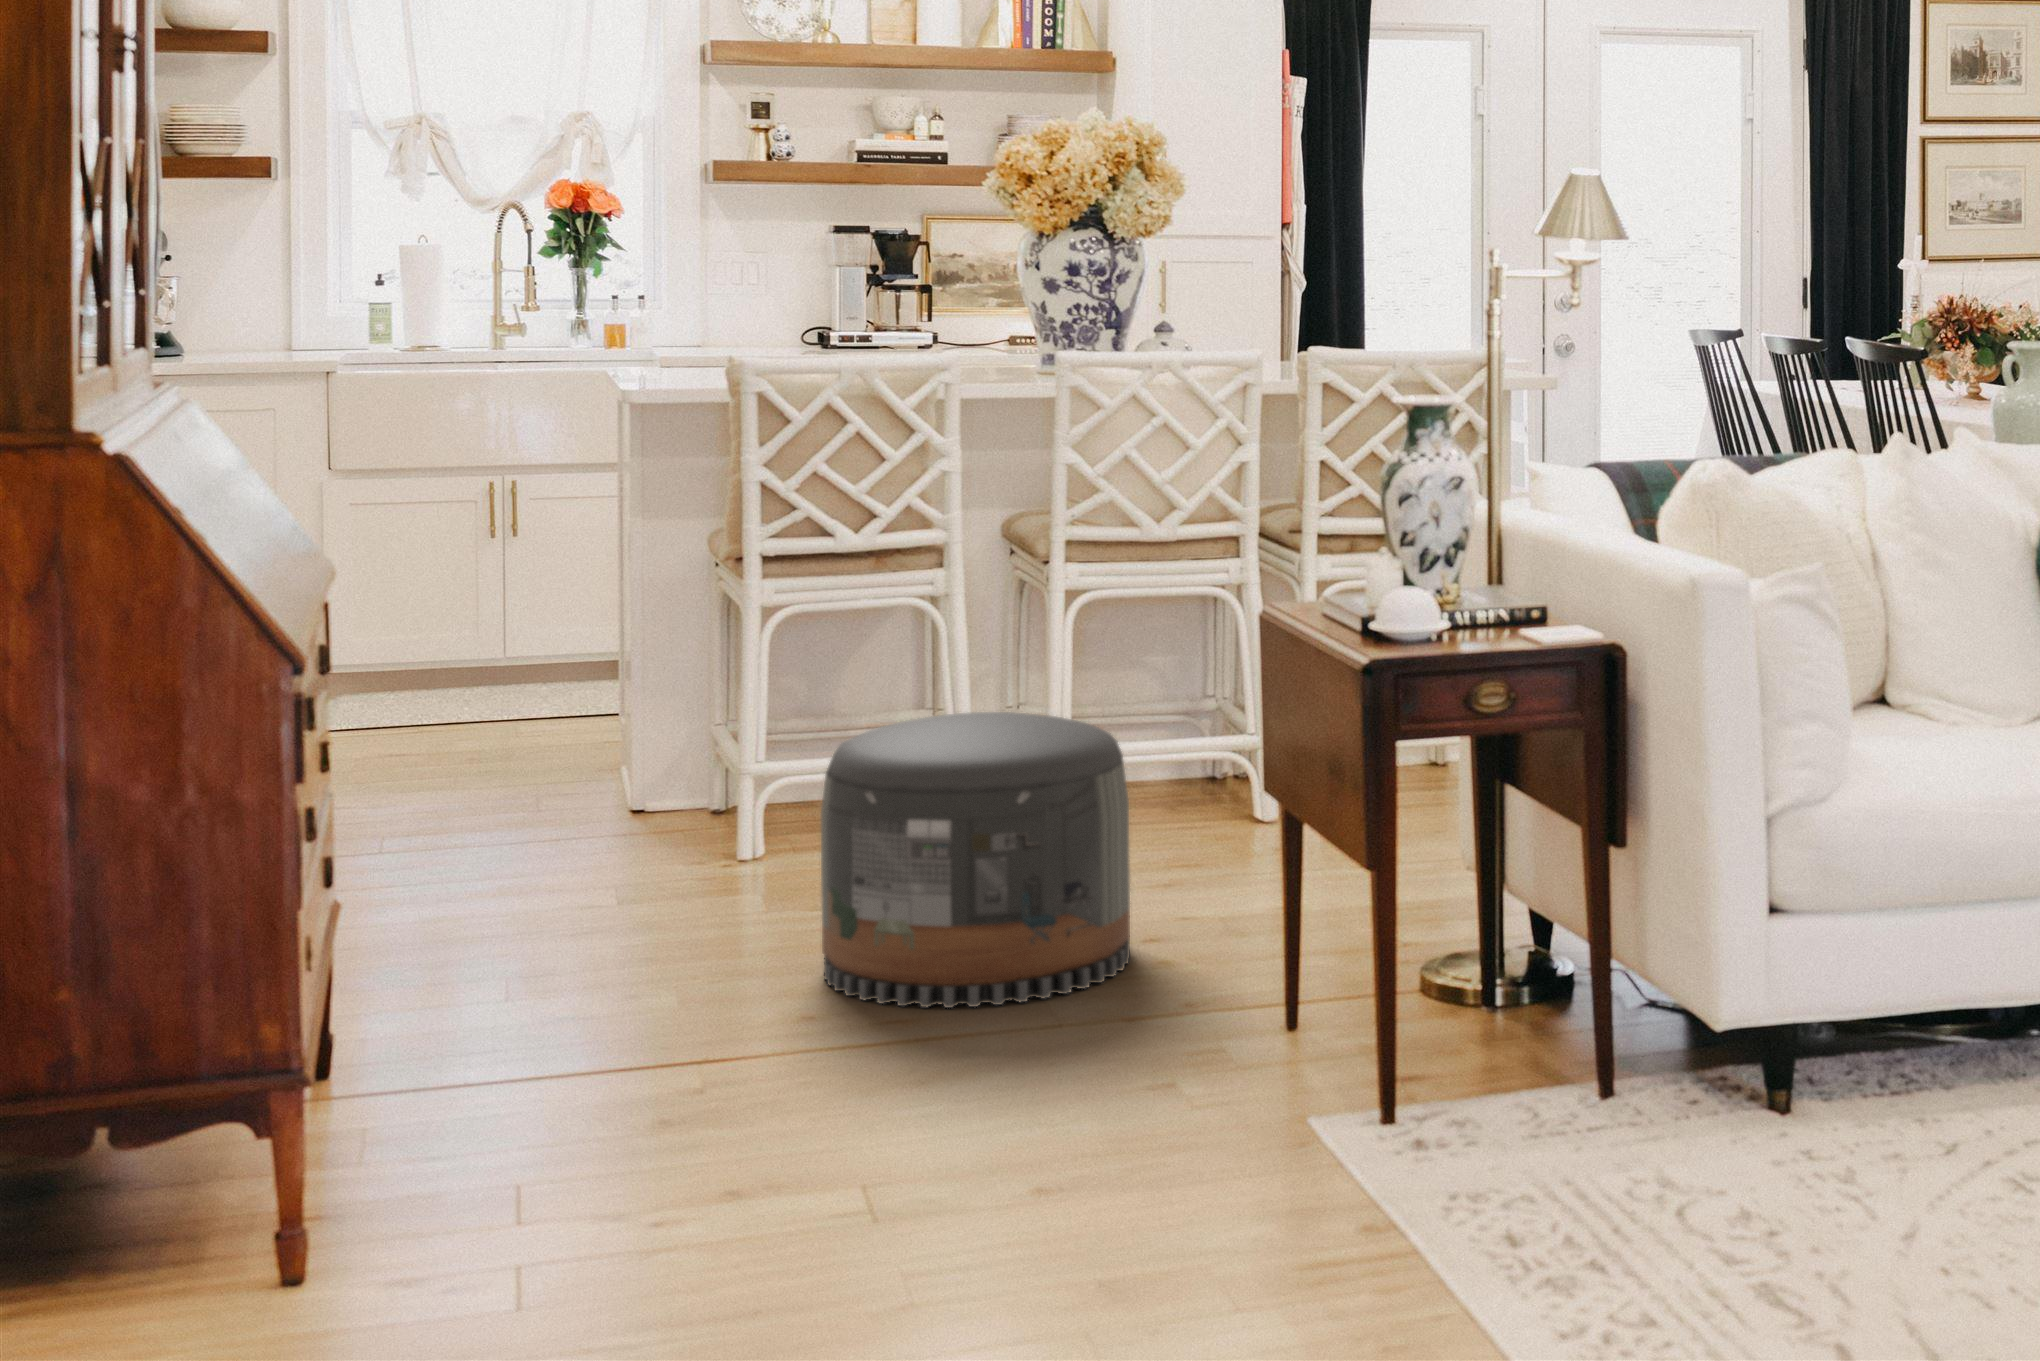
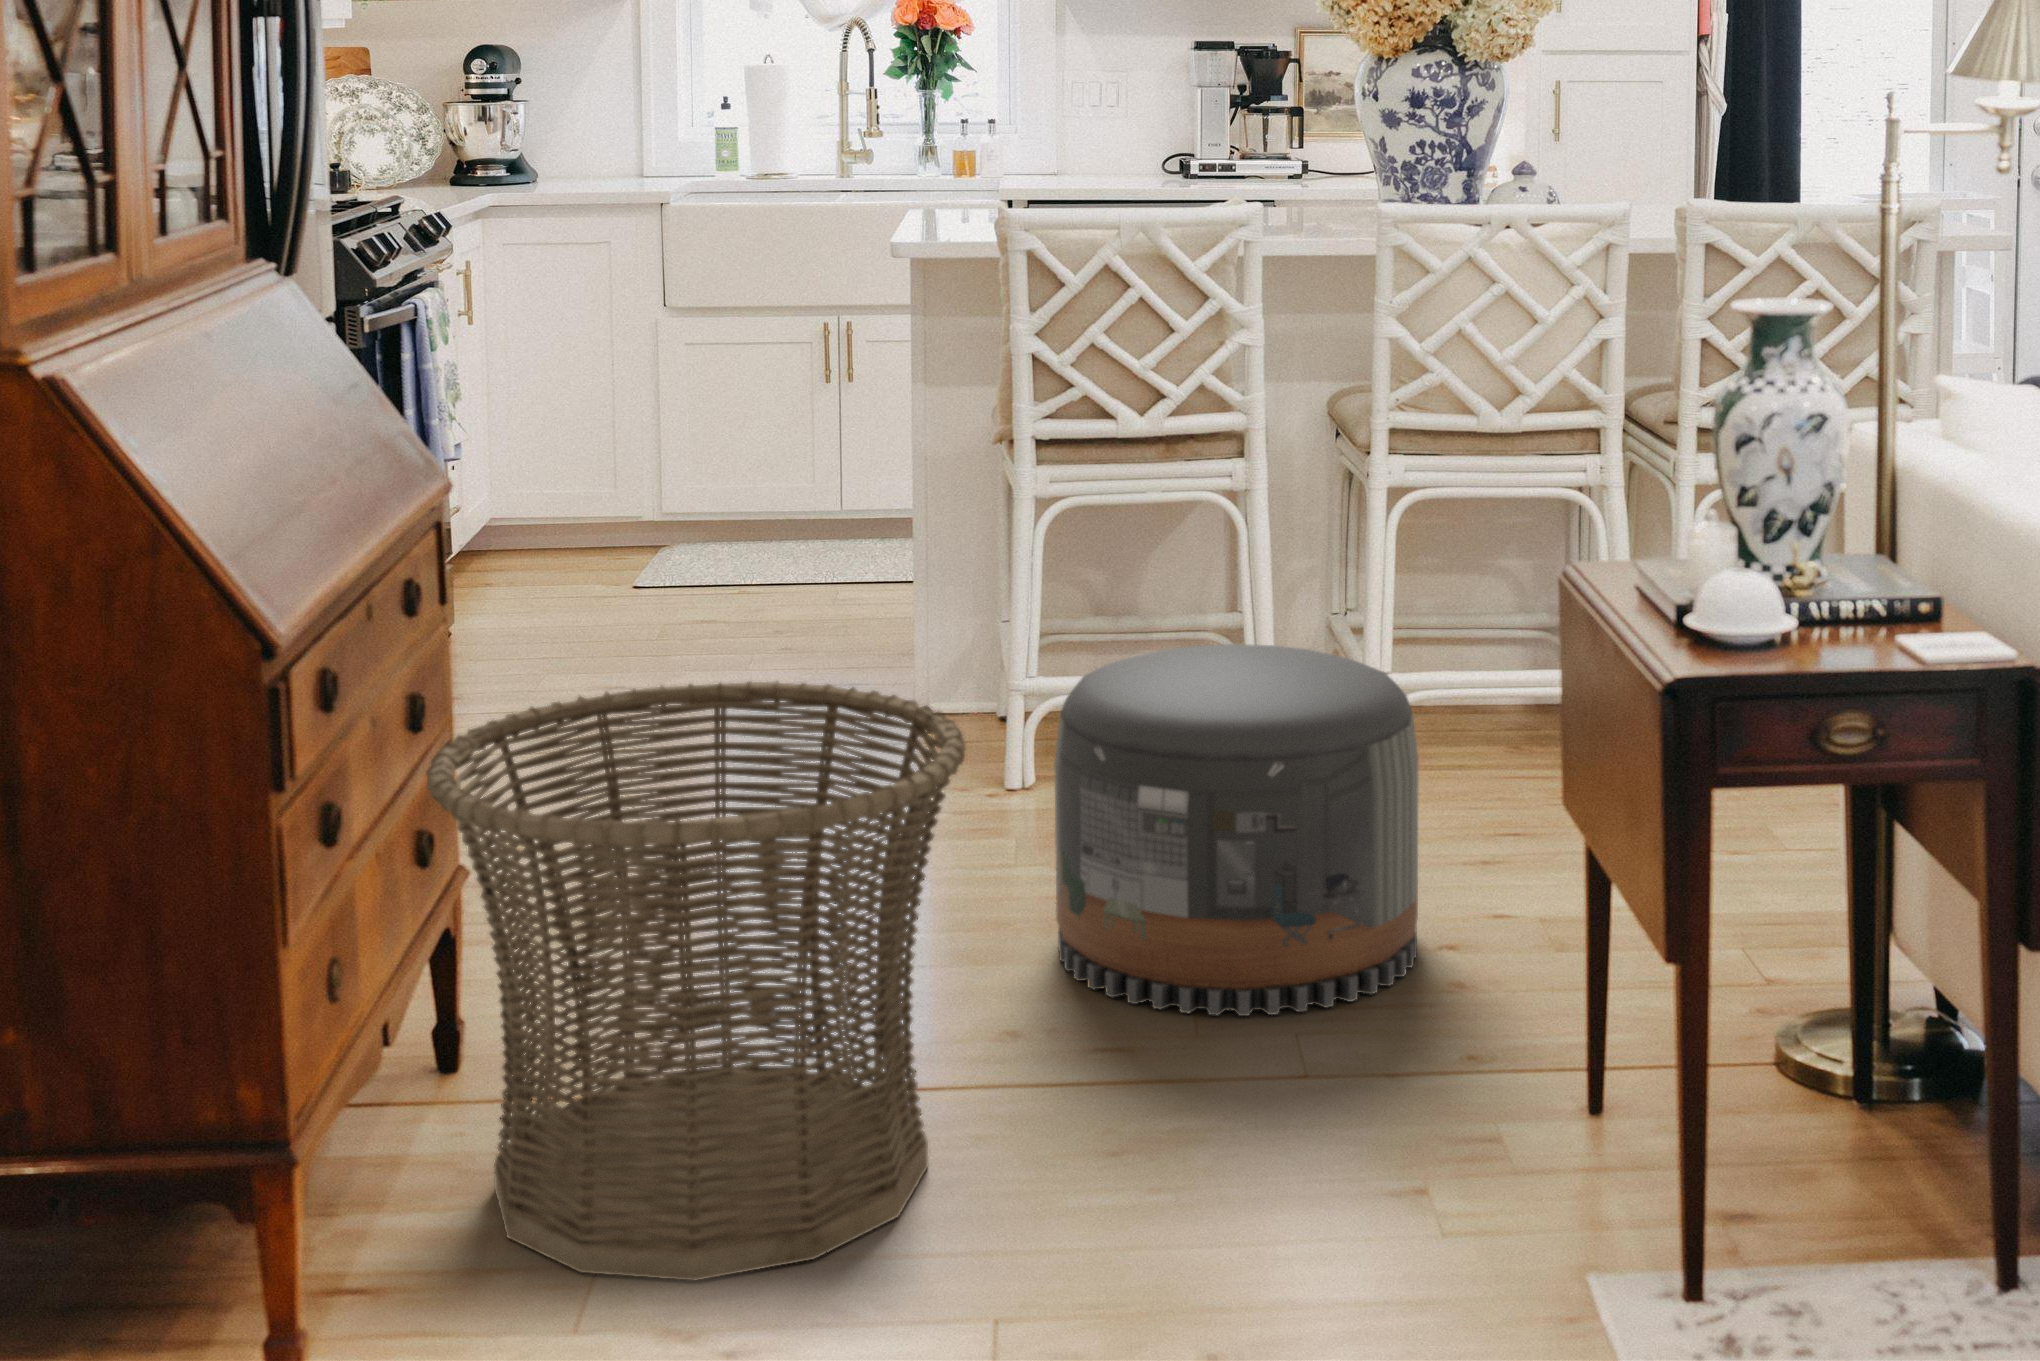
basket: none [337,735,804,1210] -> present [426,681,966,1281]

